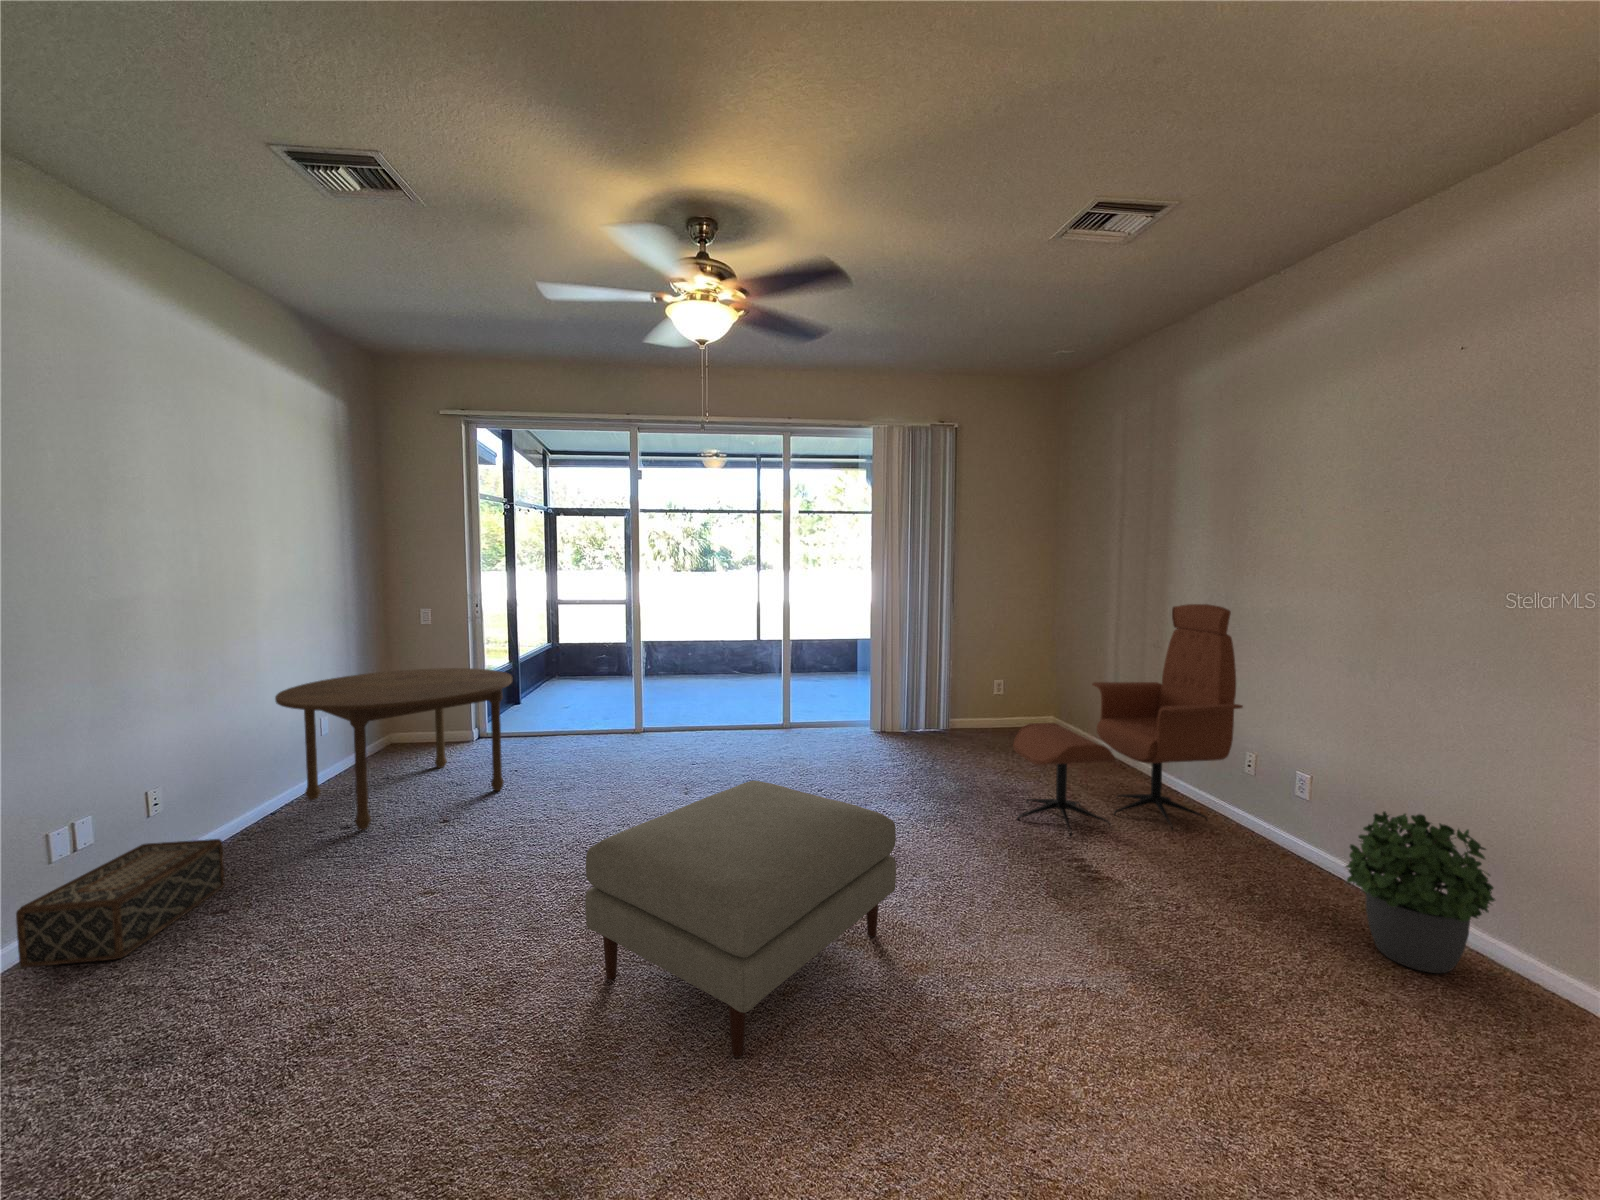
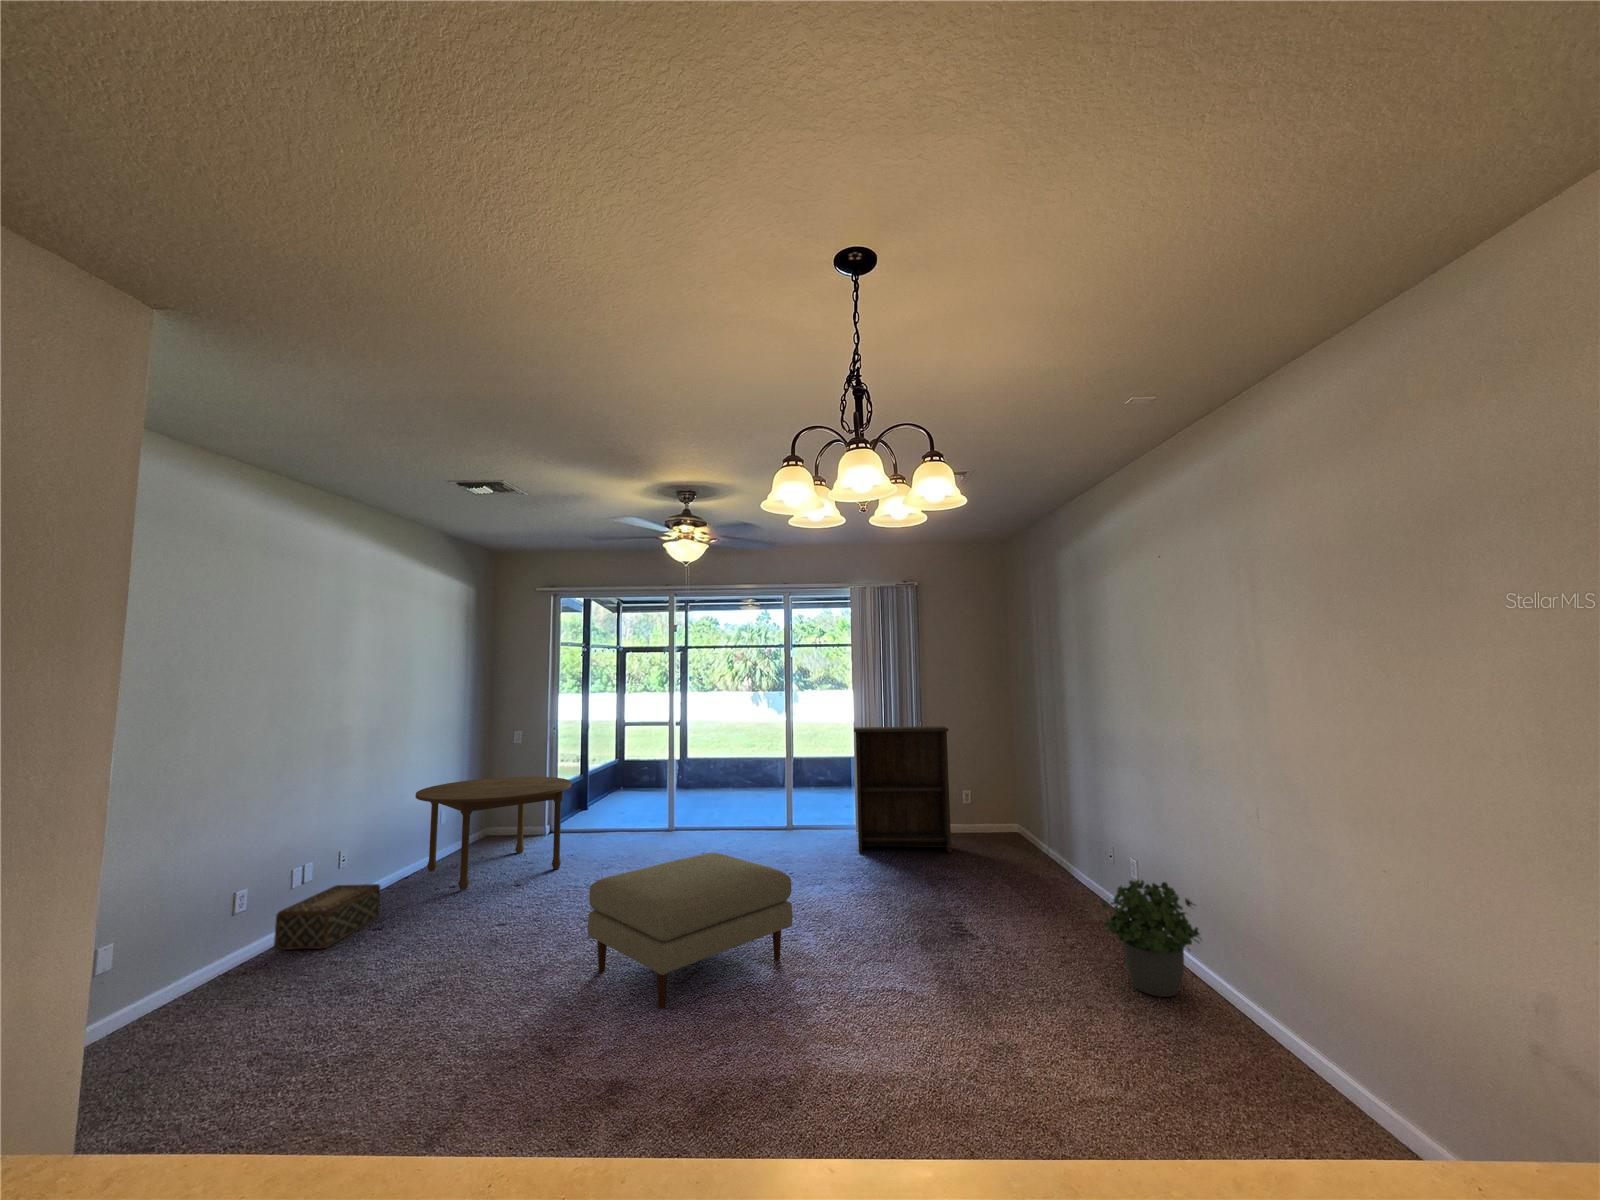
lounge chair: present [1014,604,1243,835] -> none [933,726,1097,910]
bookshelf: none [877,605,999,755] -> present [854,726,951,853]

